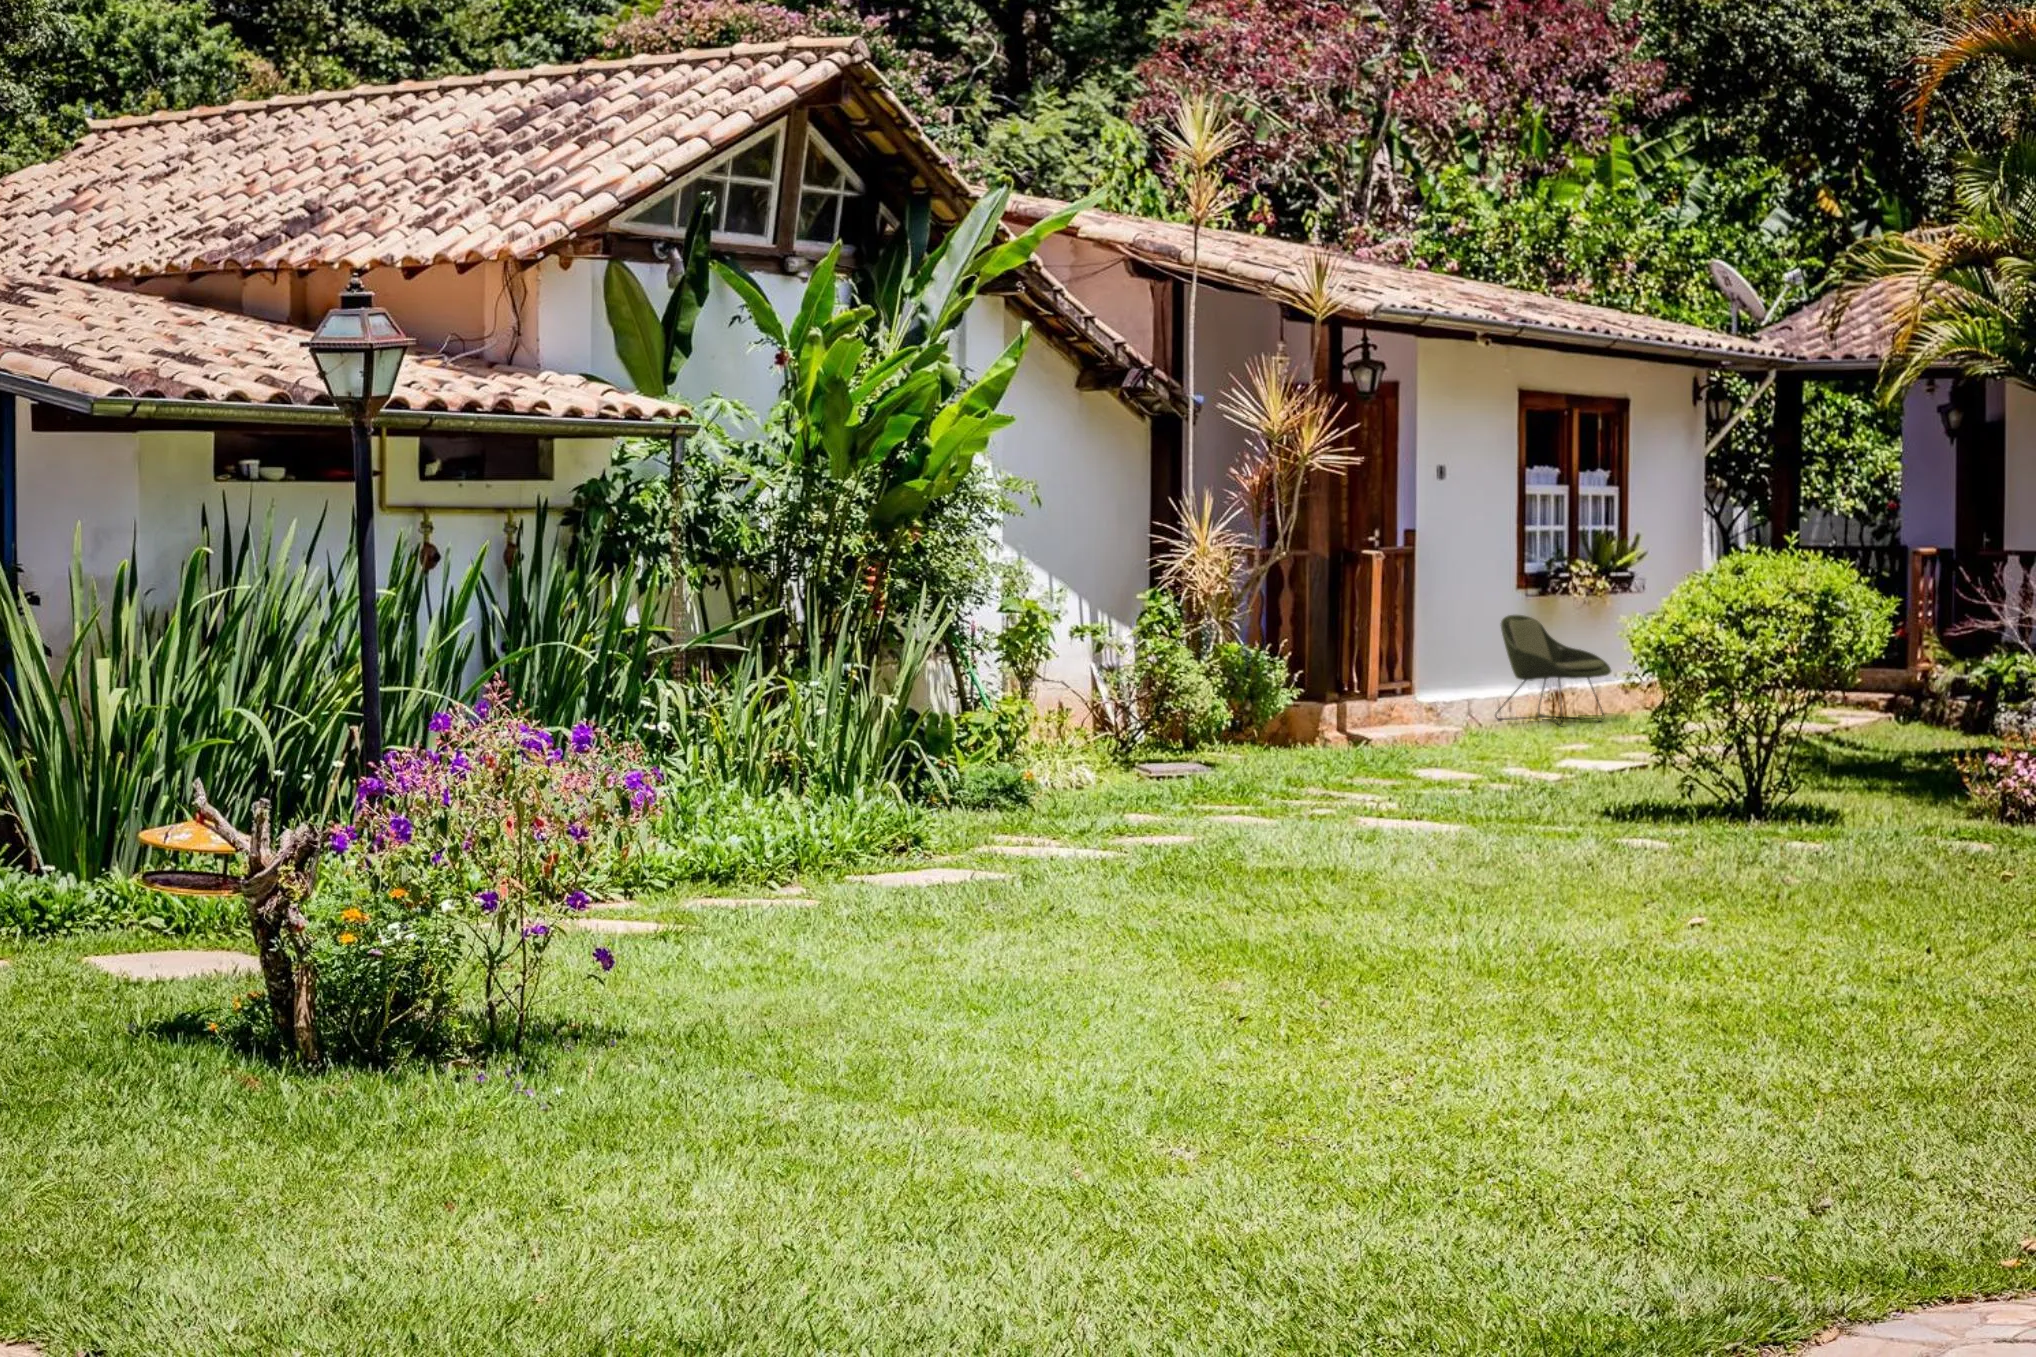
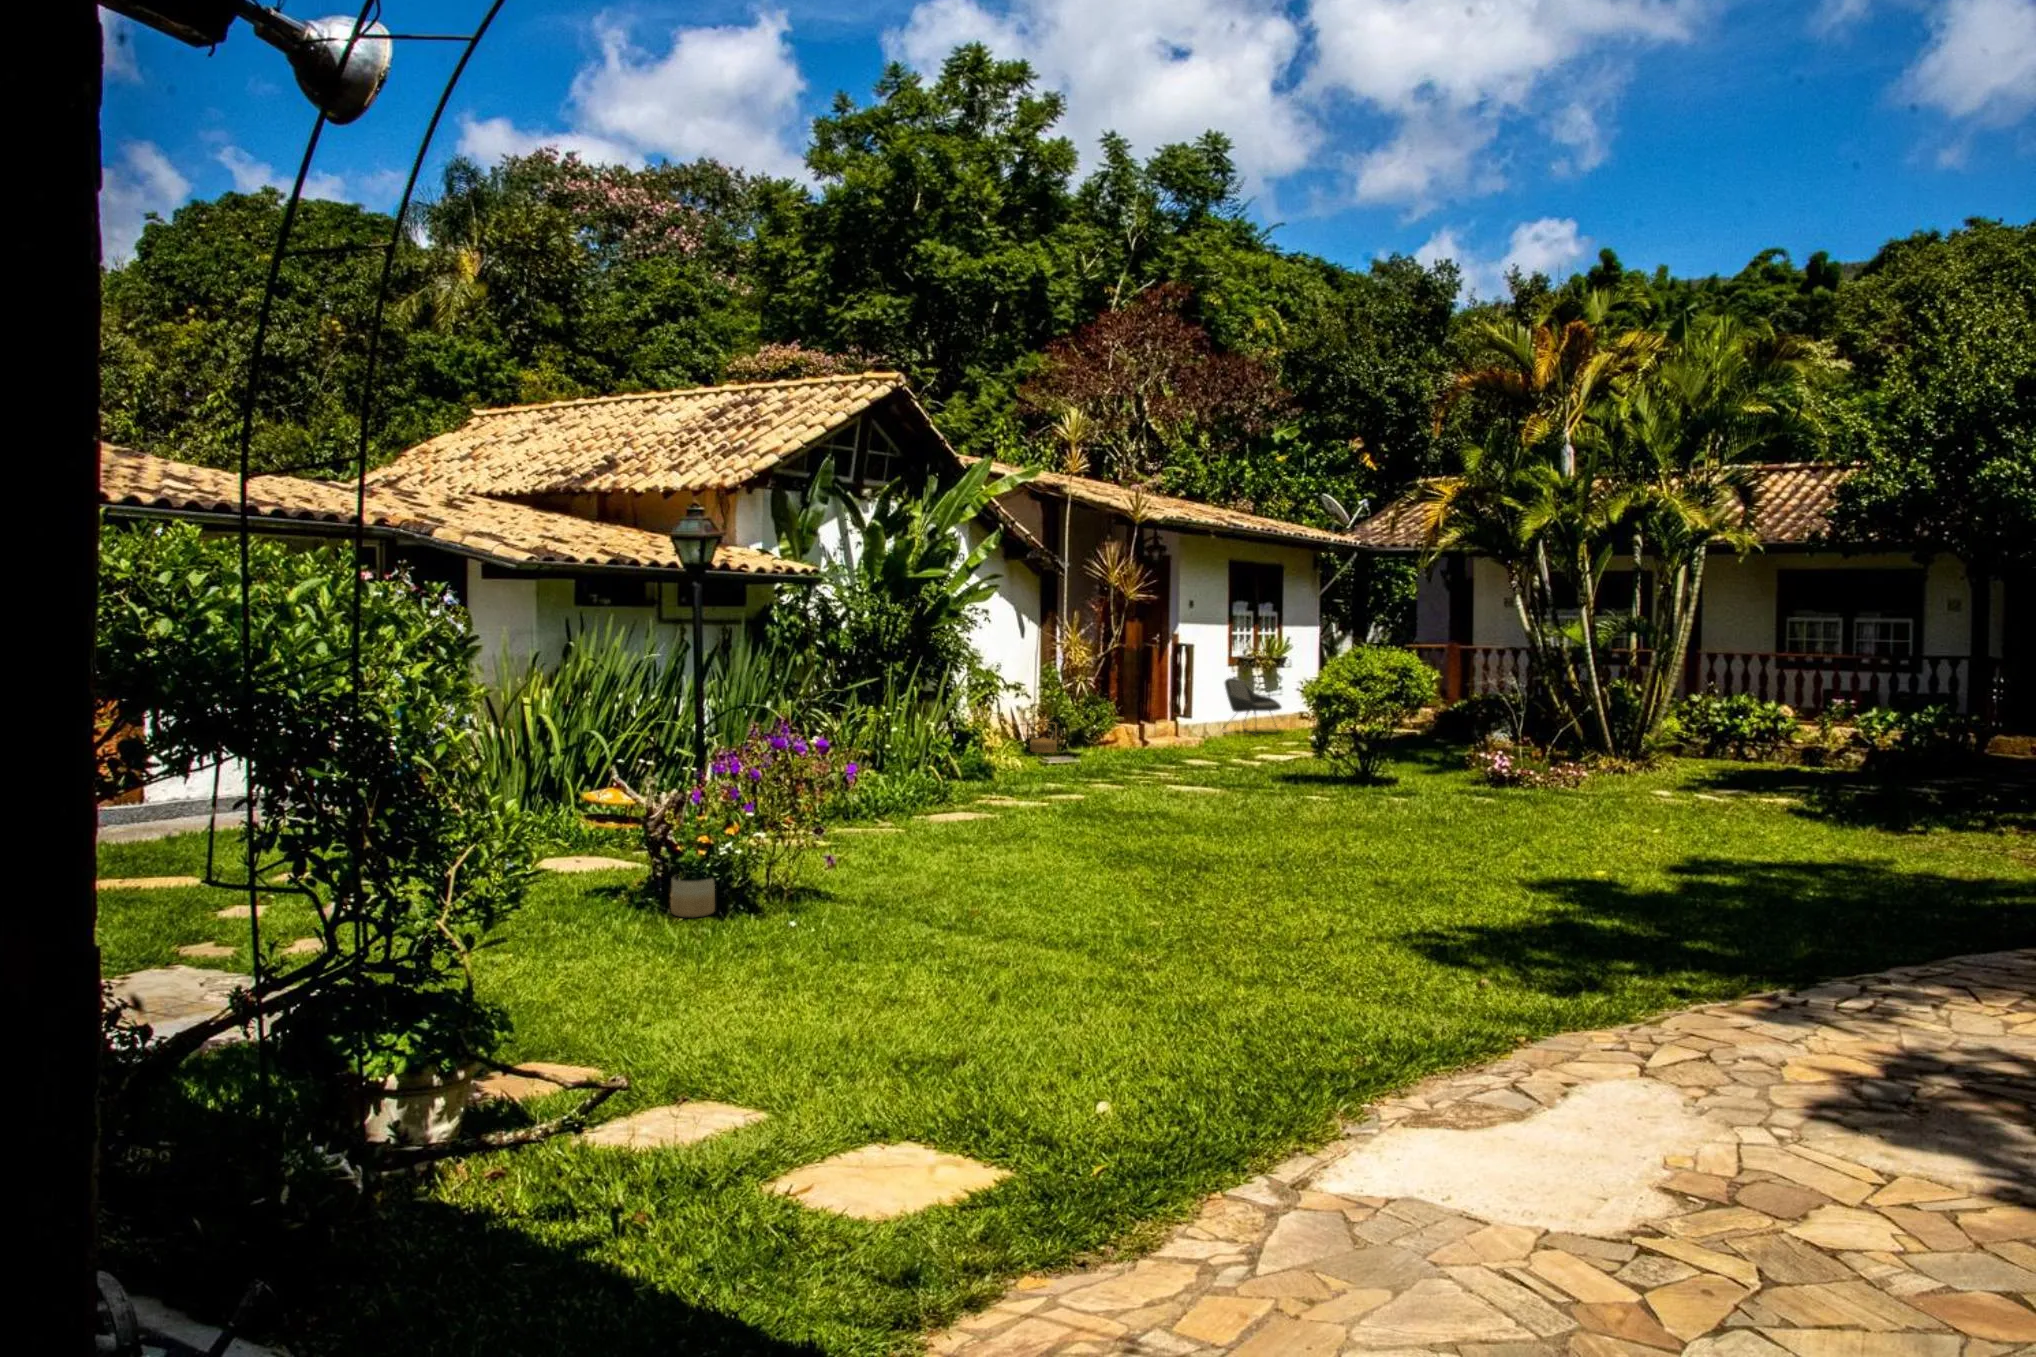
woven basket: none [1115,699,1168,760] -> present [1030,723,1057,753]
planter: none [309,1009,396,1098] -> present [671,876,715,918]

